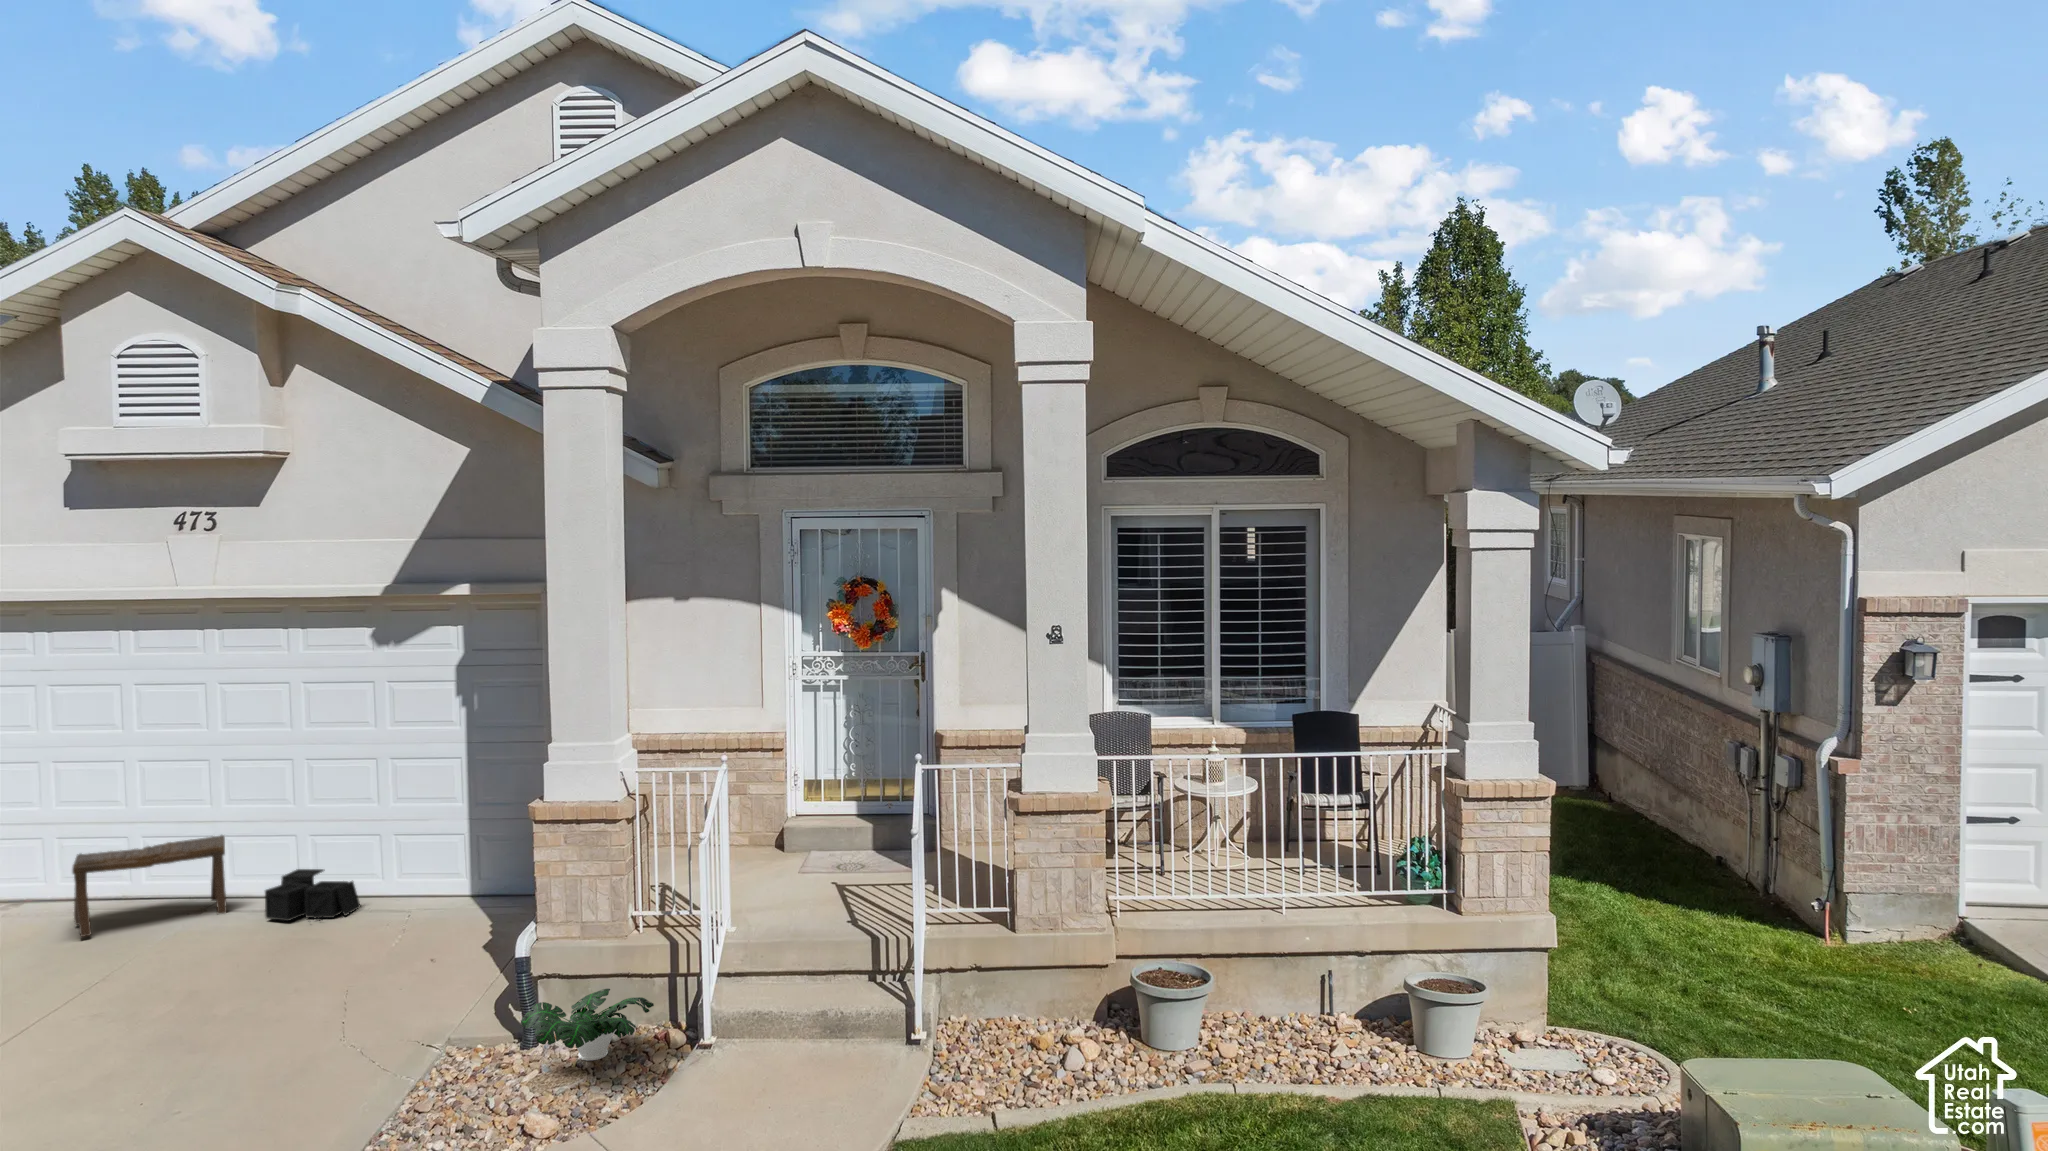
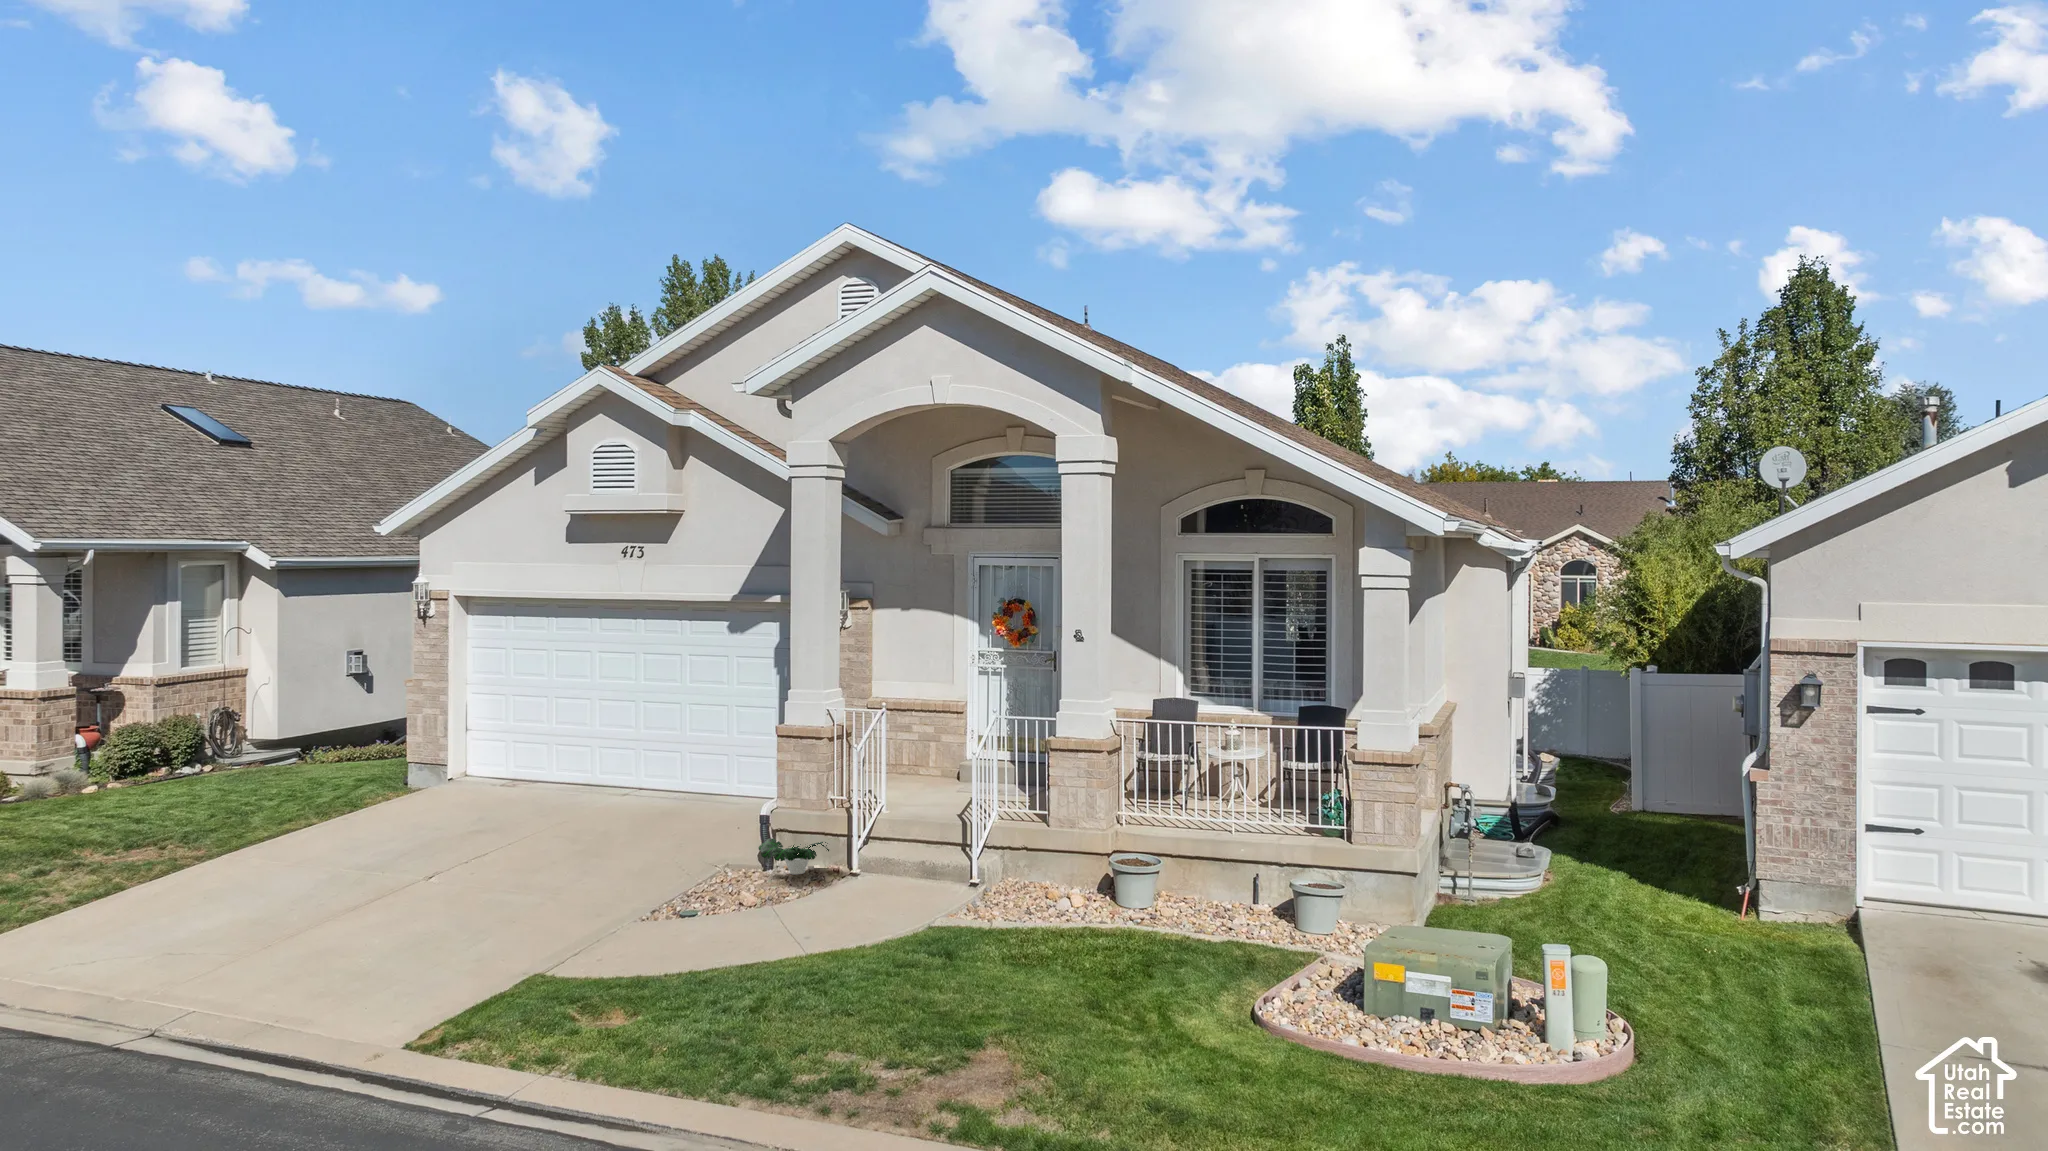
bench: present [72,835,227,937] -> none [559,746,642,797]
storage bin: present [265,869,360,921] -> none [657,771,711,801]

